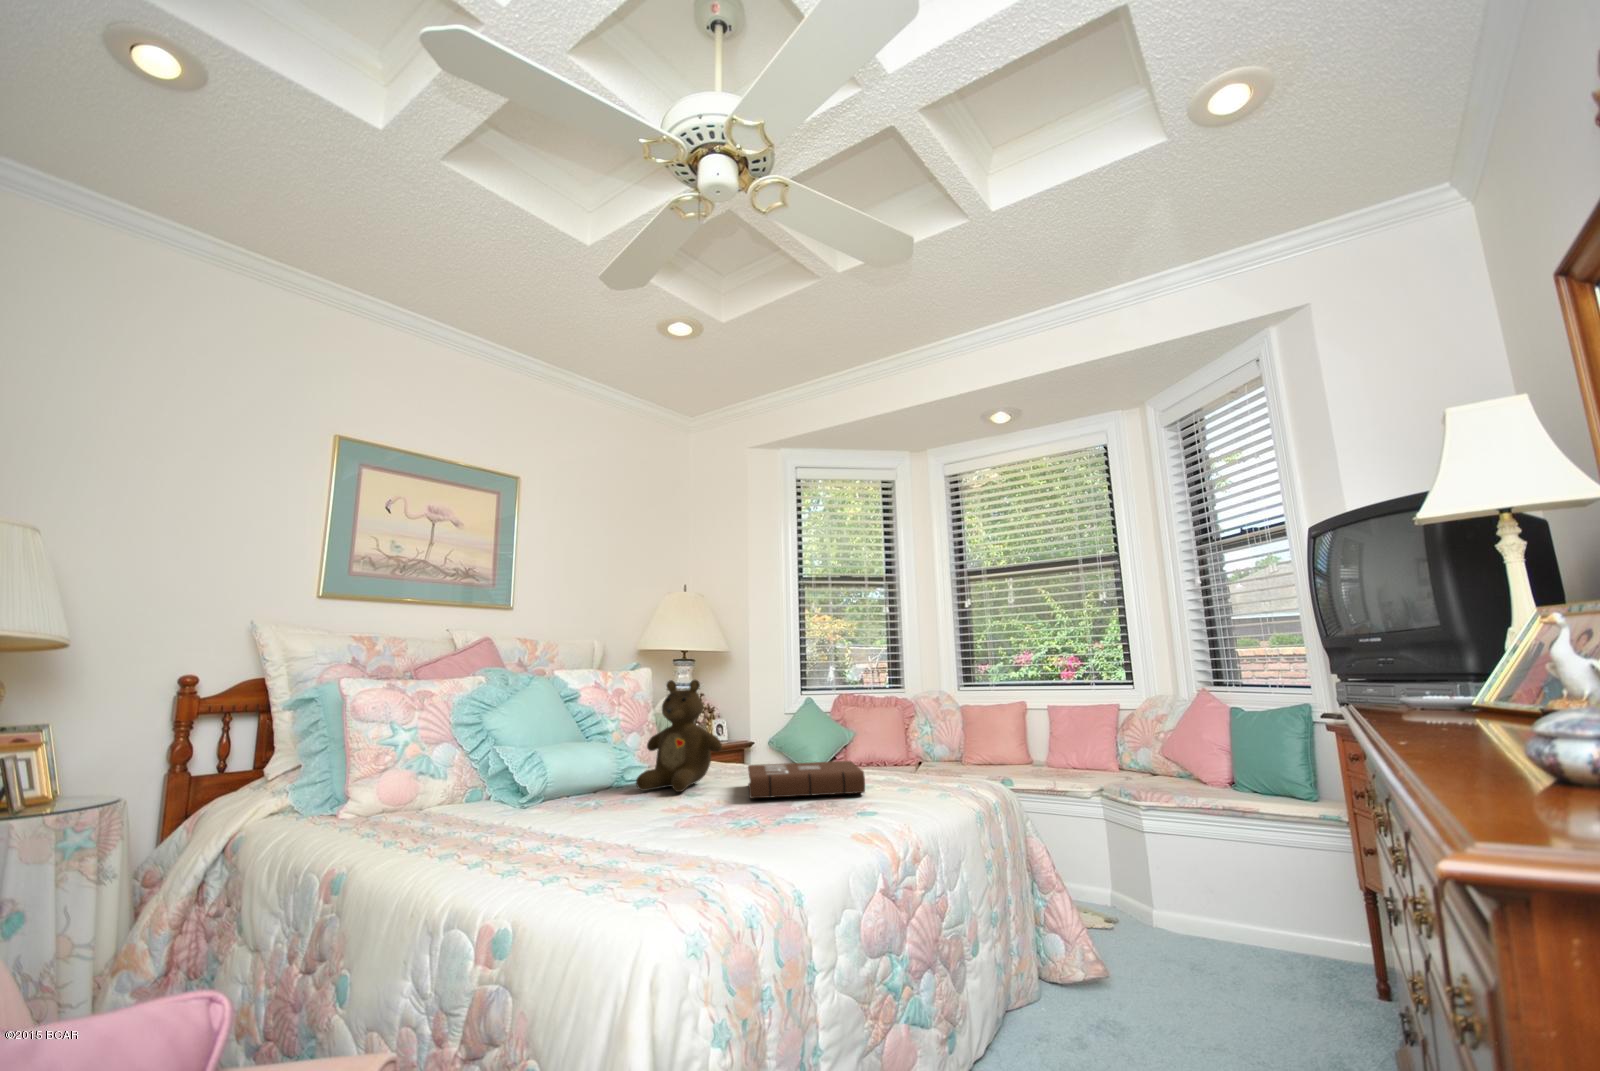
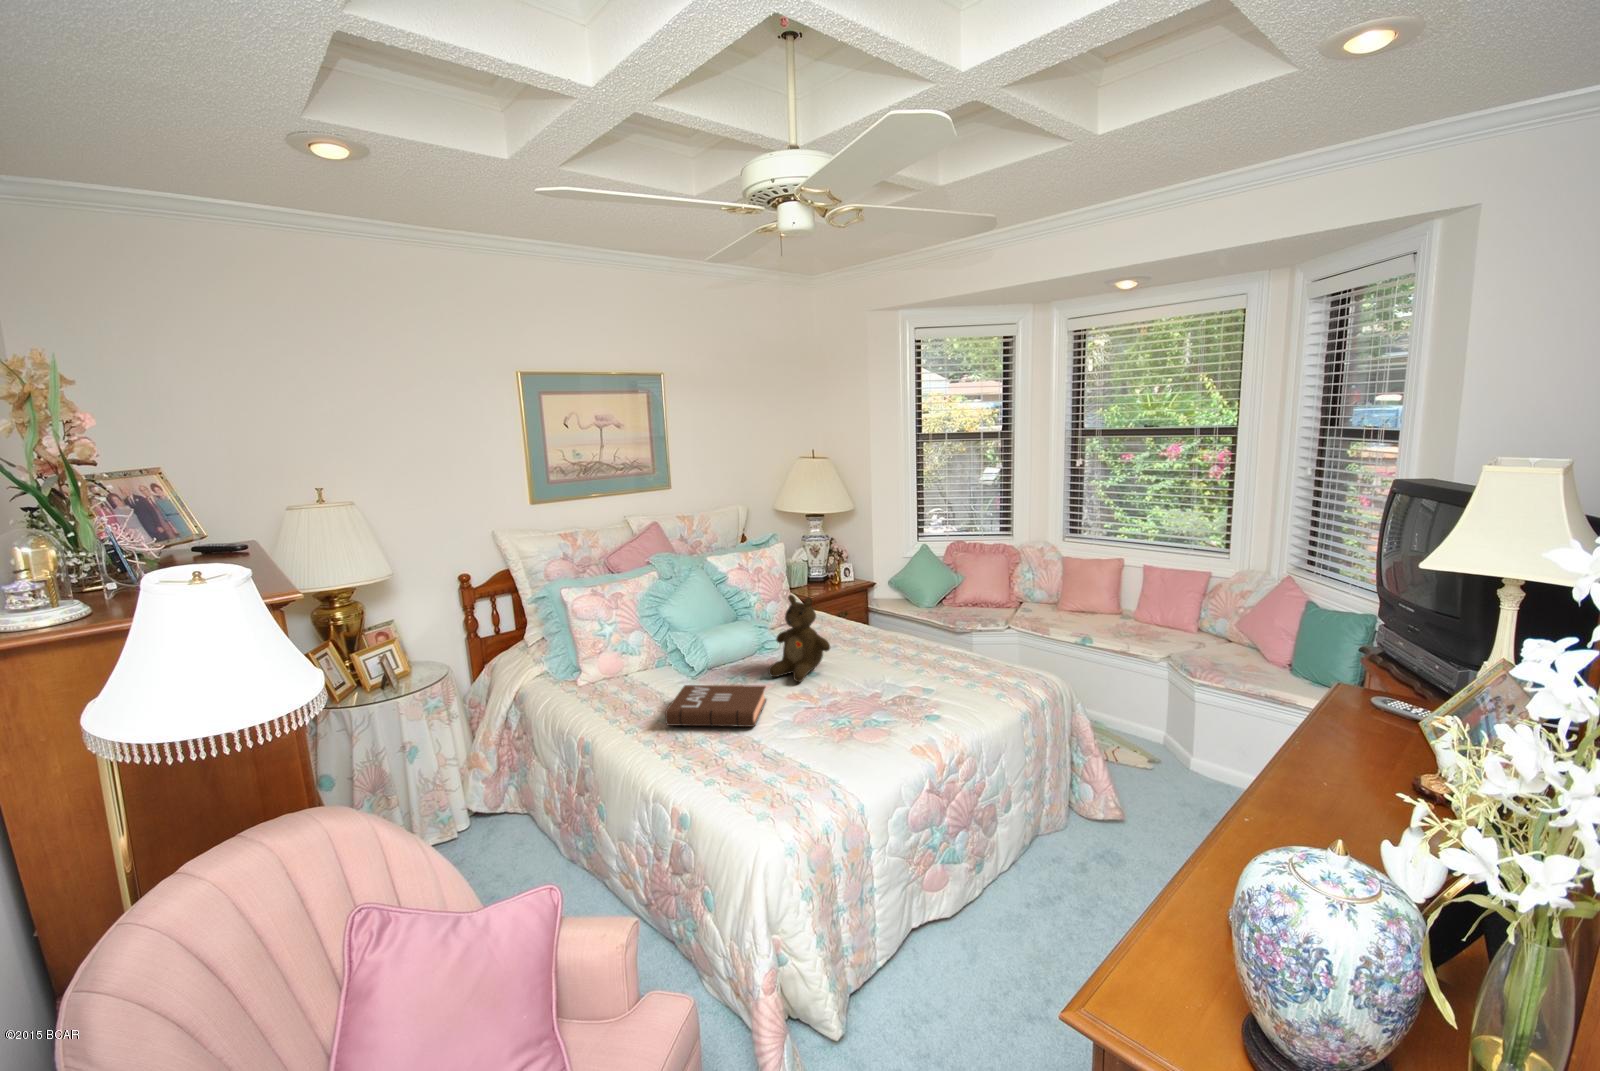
book: present [748,761,865,798] -> present [665,685,766,727]

